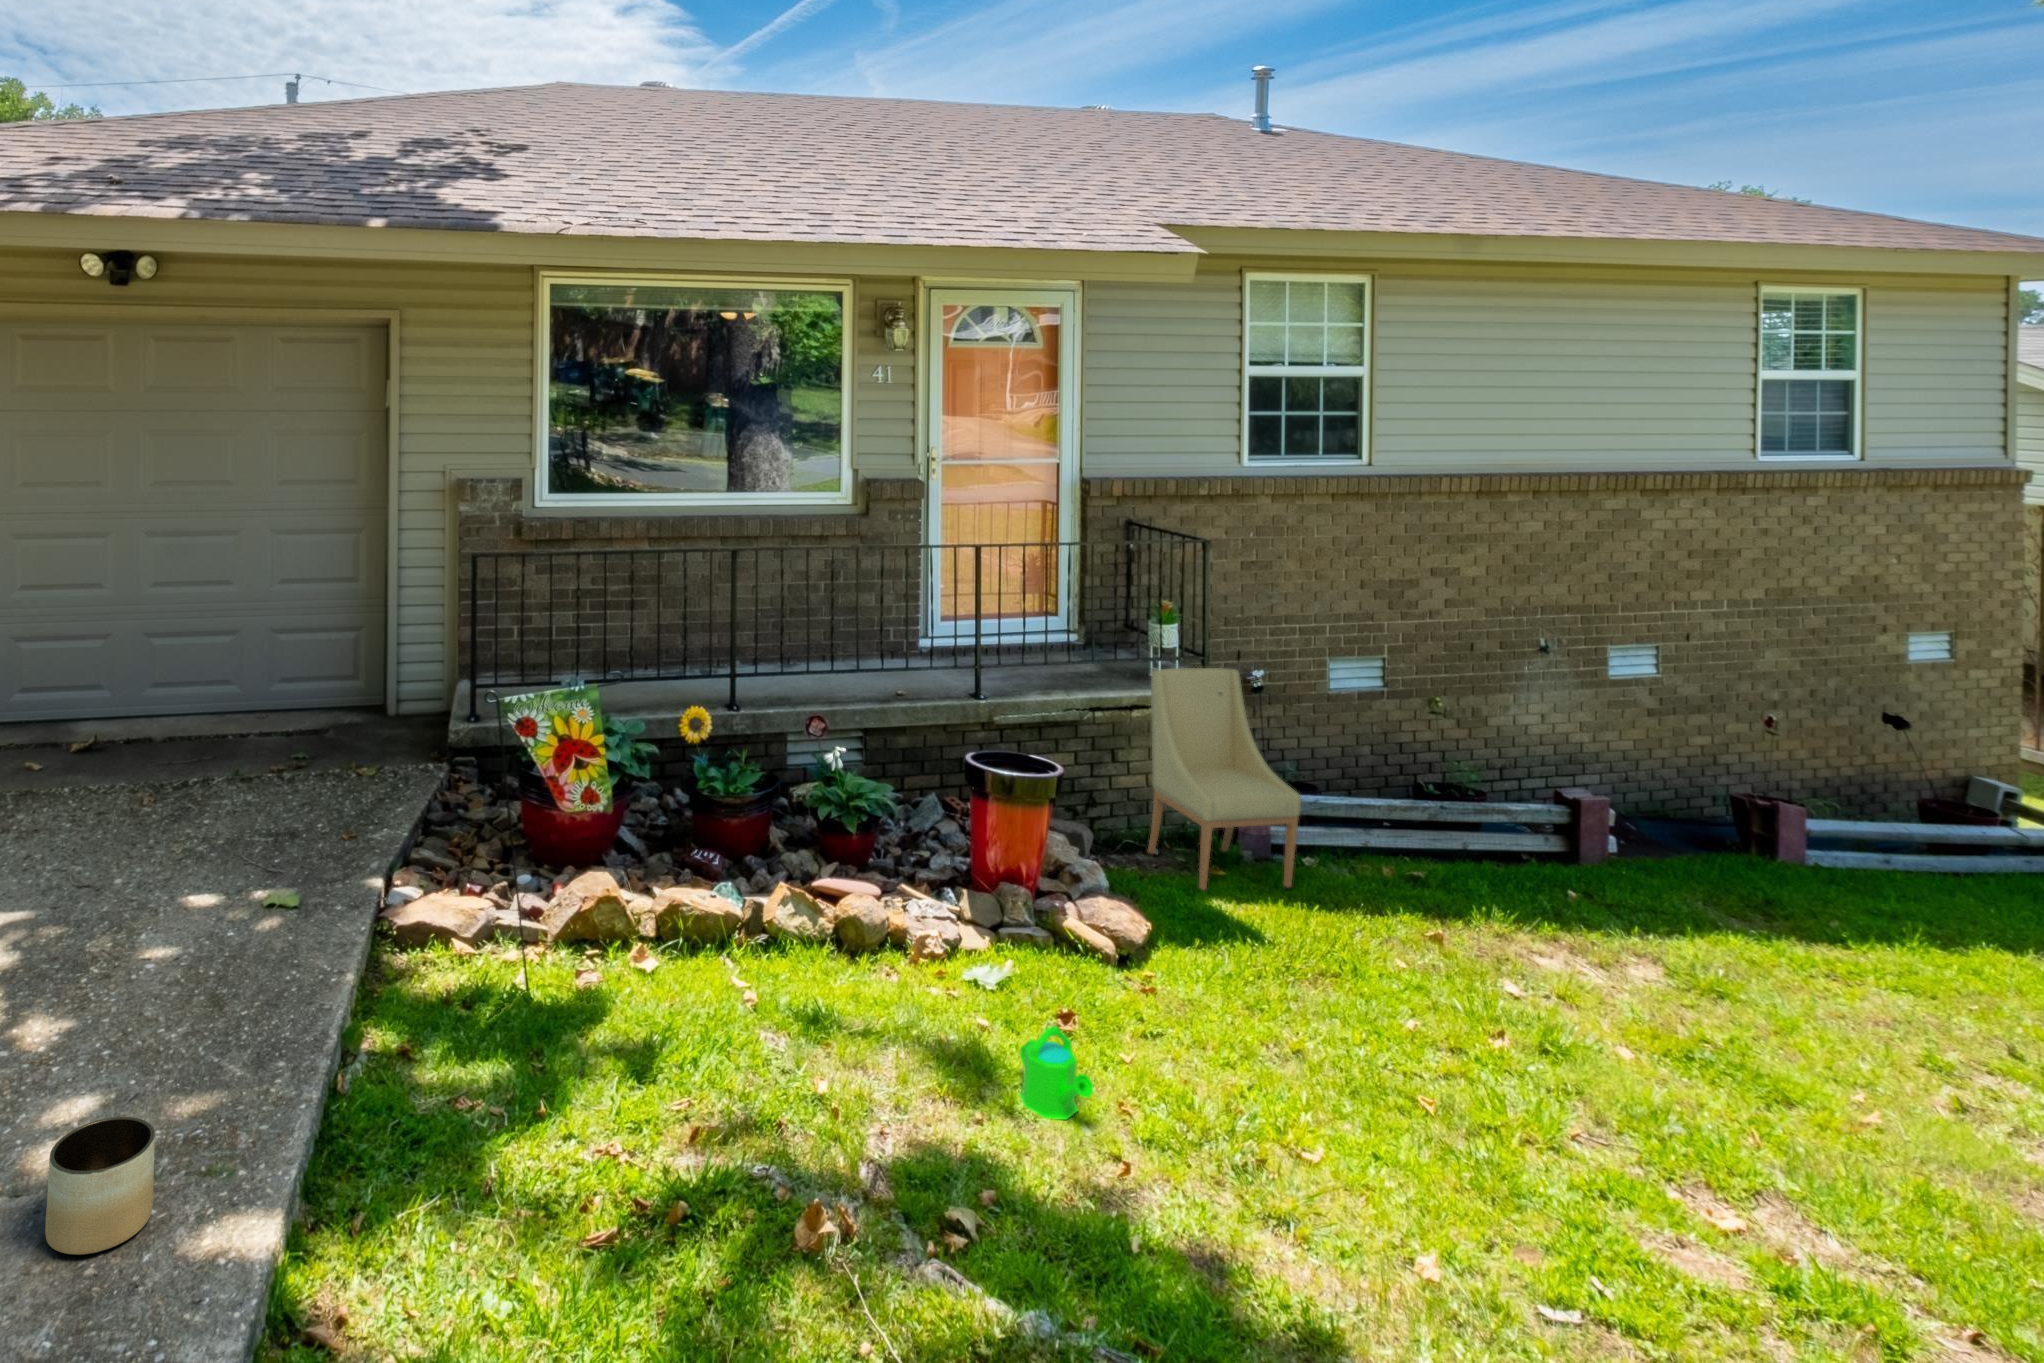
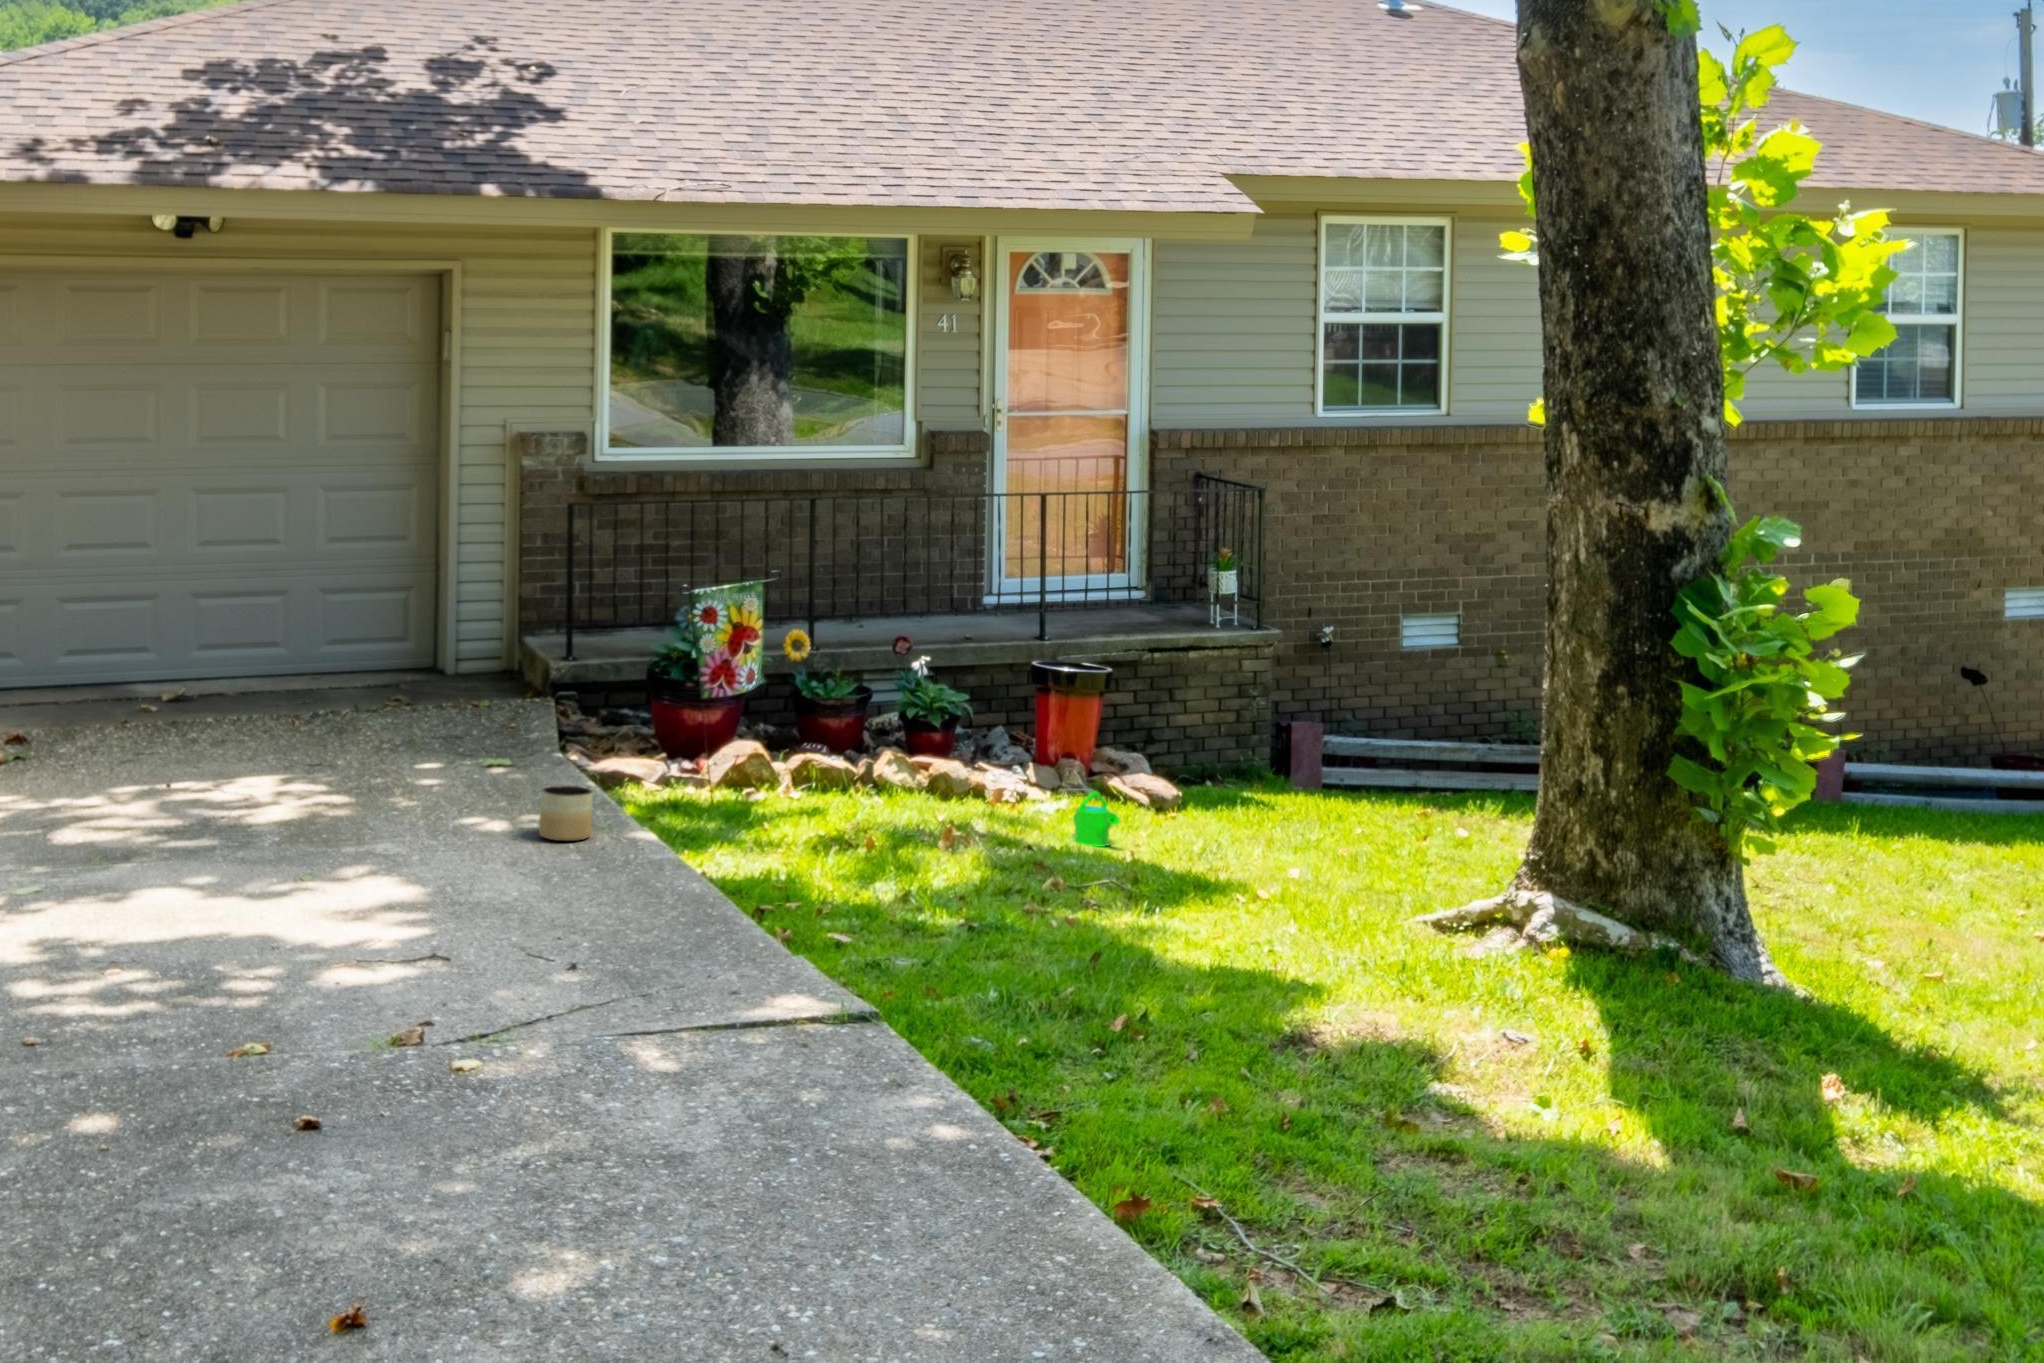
chair: present [1148,668,1301,890] -> none [1199,607,1331,797]

